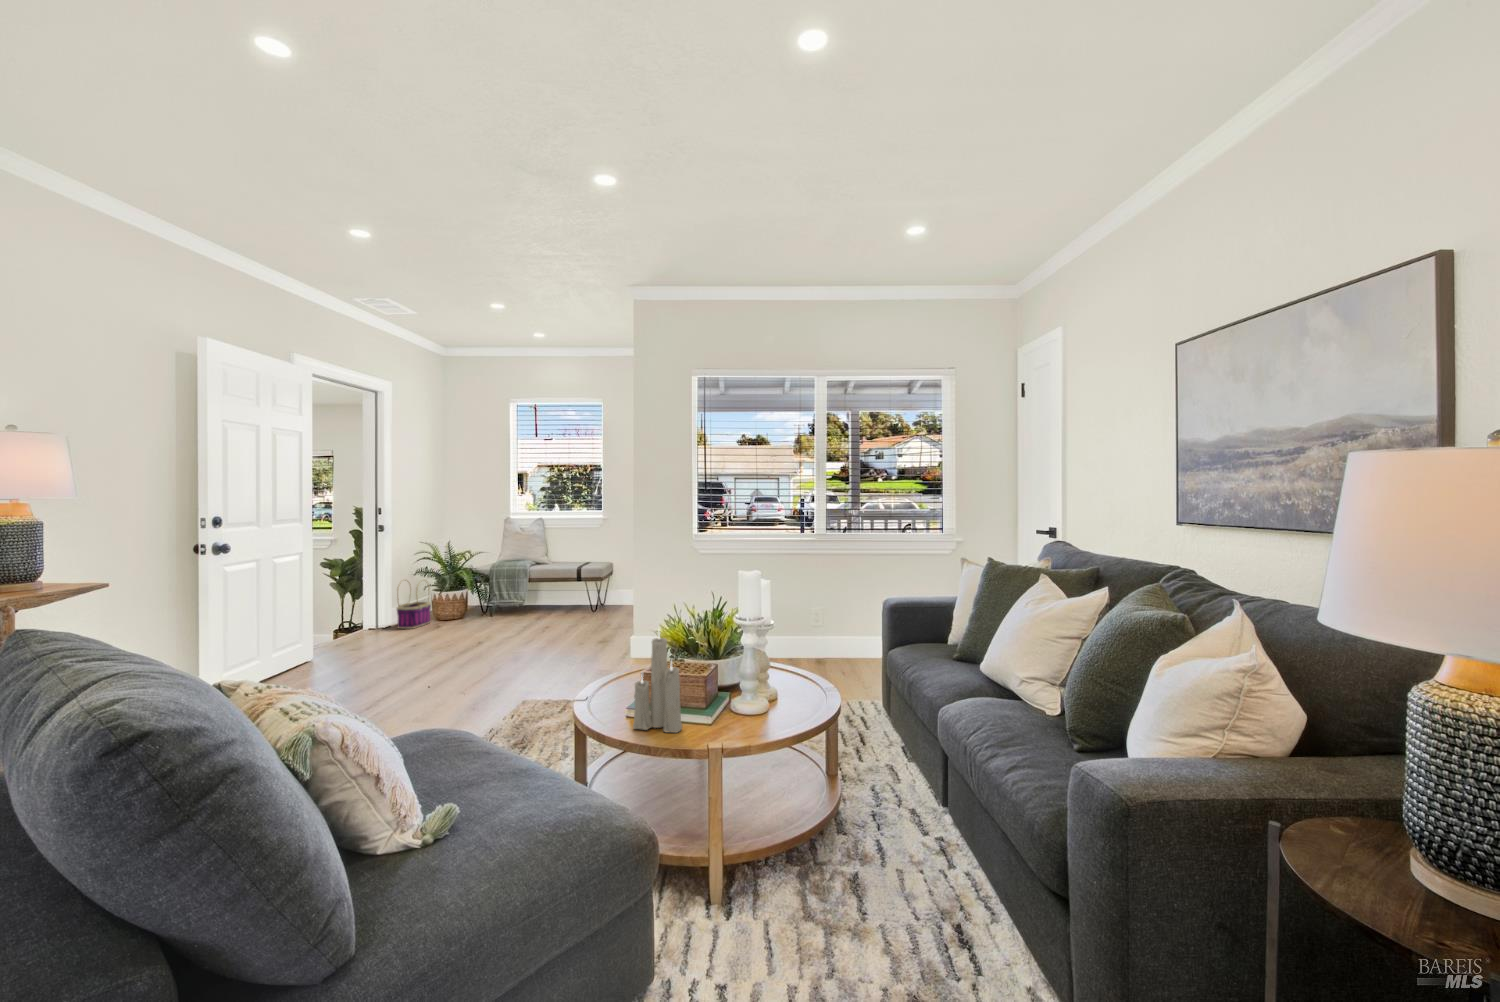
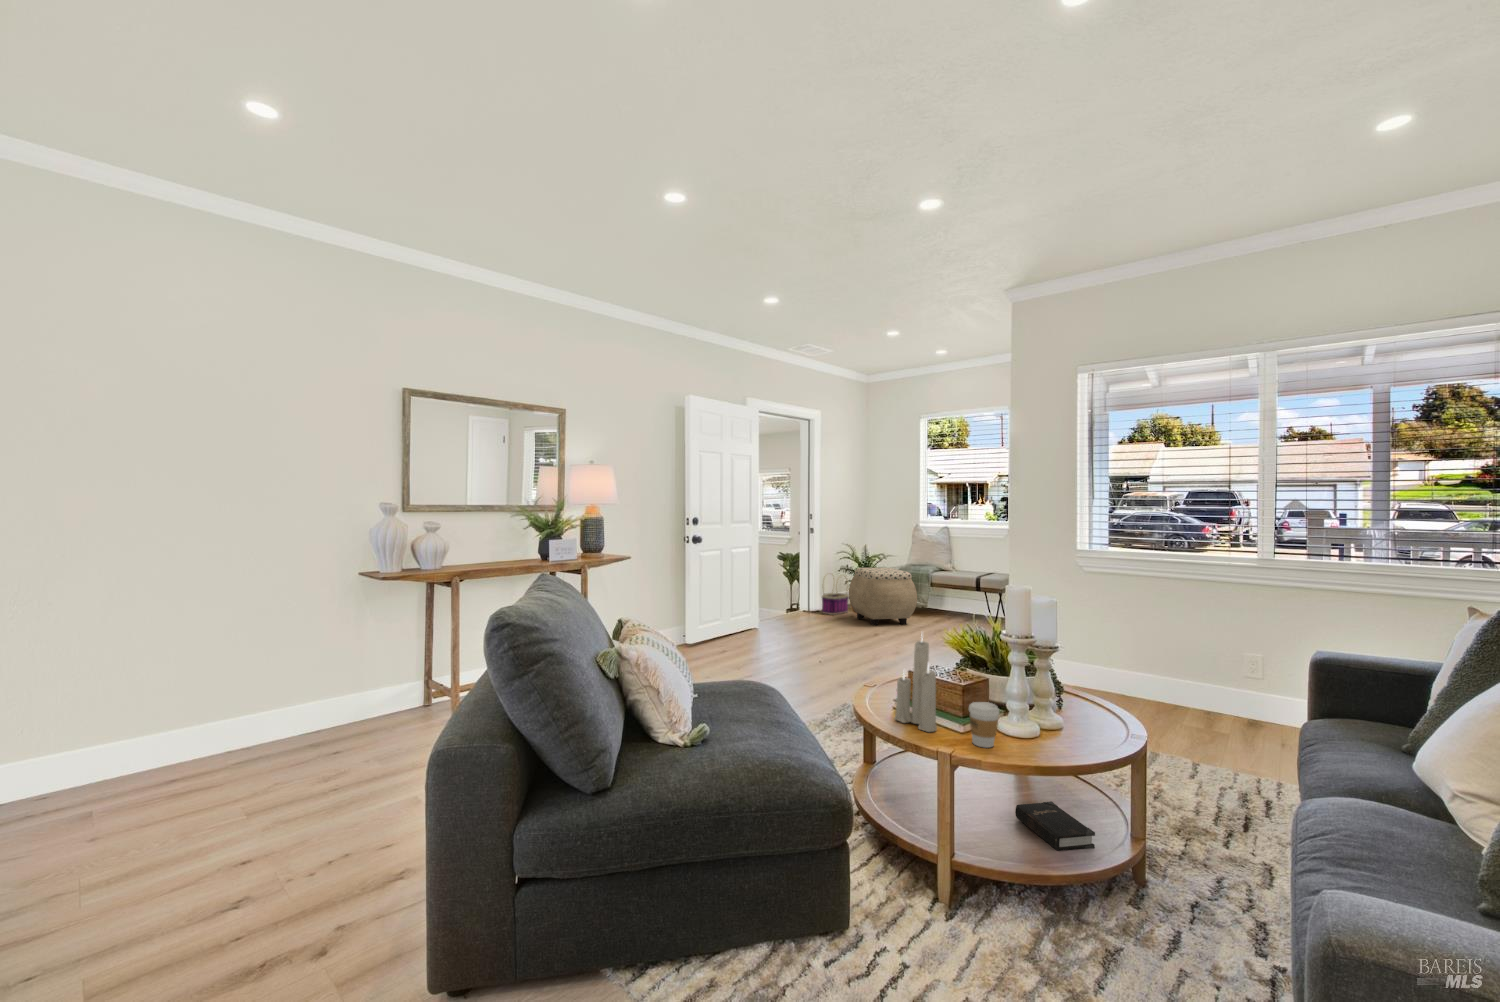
ottoman: none [434,565,518,633] -> present [849,568,917,625]
coffee cup: none [717,687,746,733] -> present [969,702,999,748]
hardback book: none [740,767,812,810] -> present [1015,802,1095,851]

